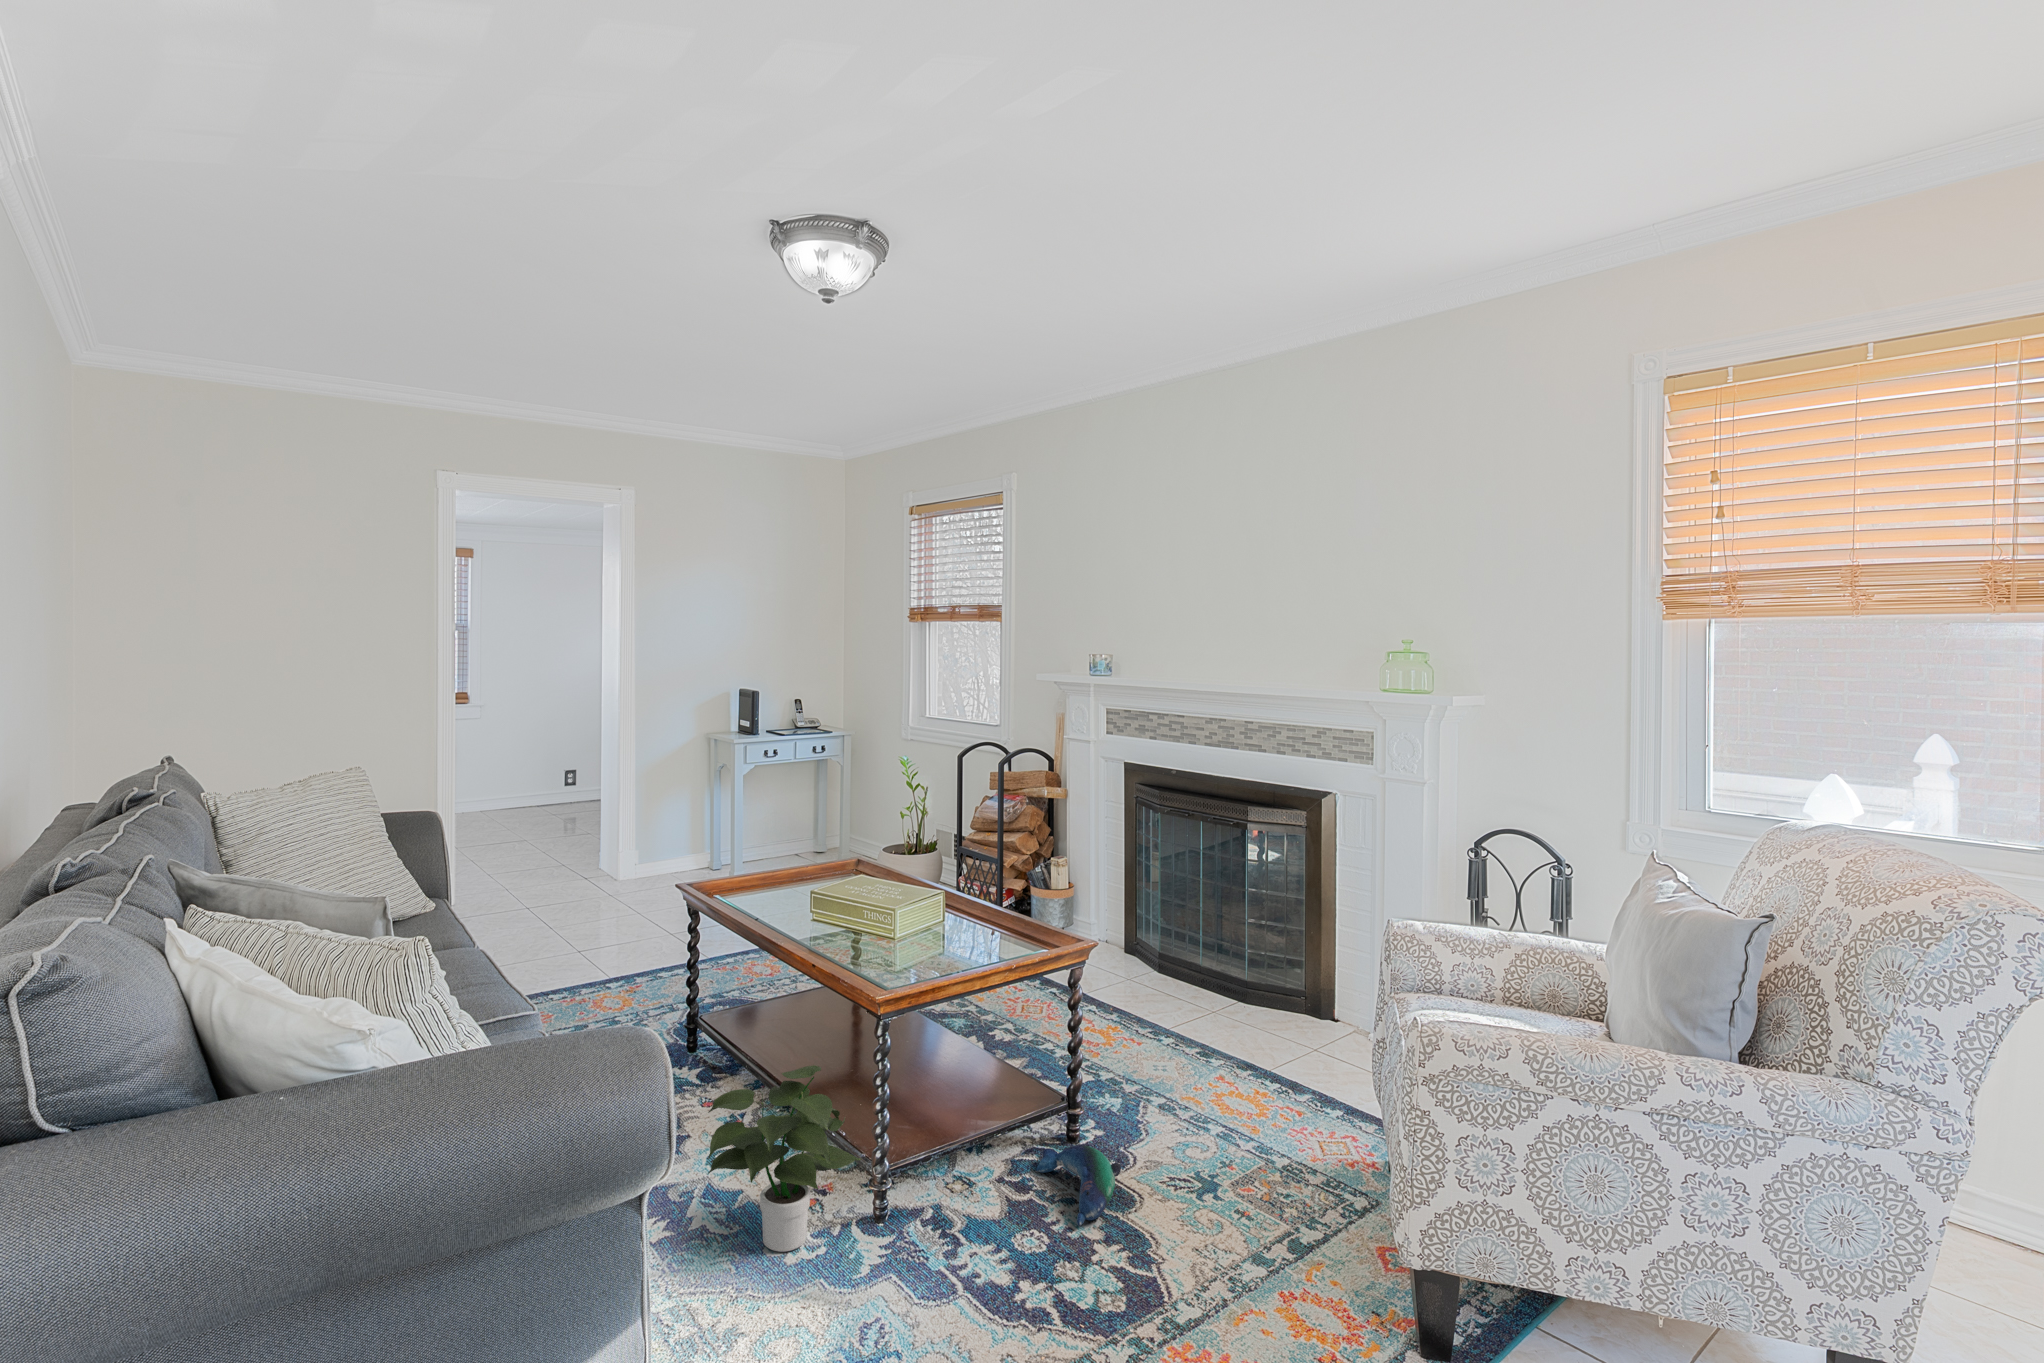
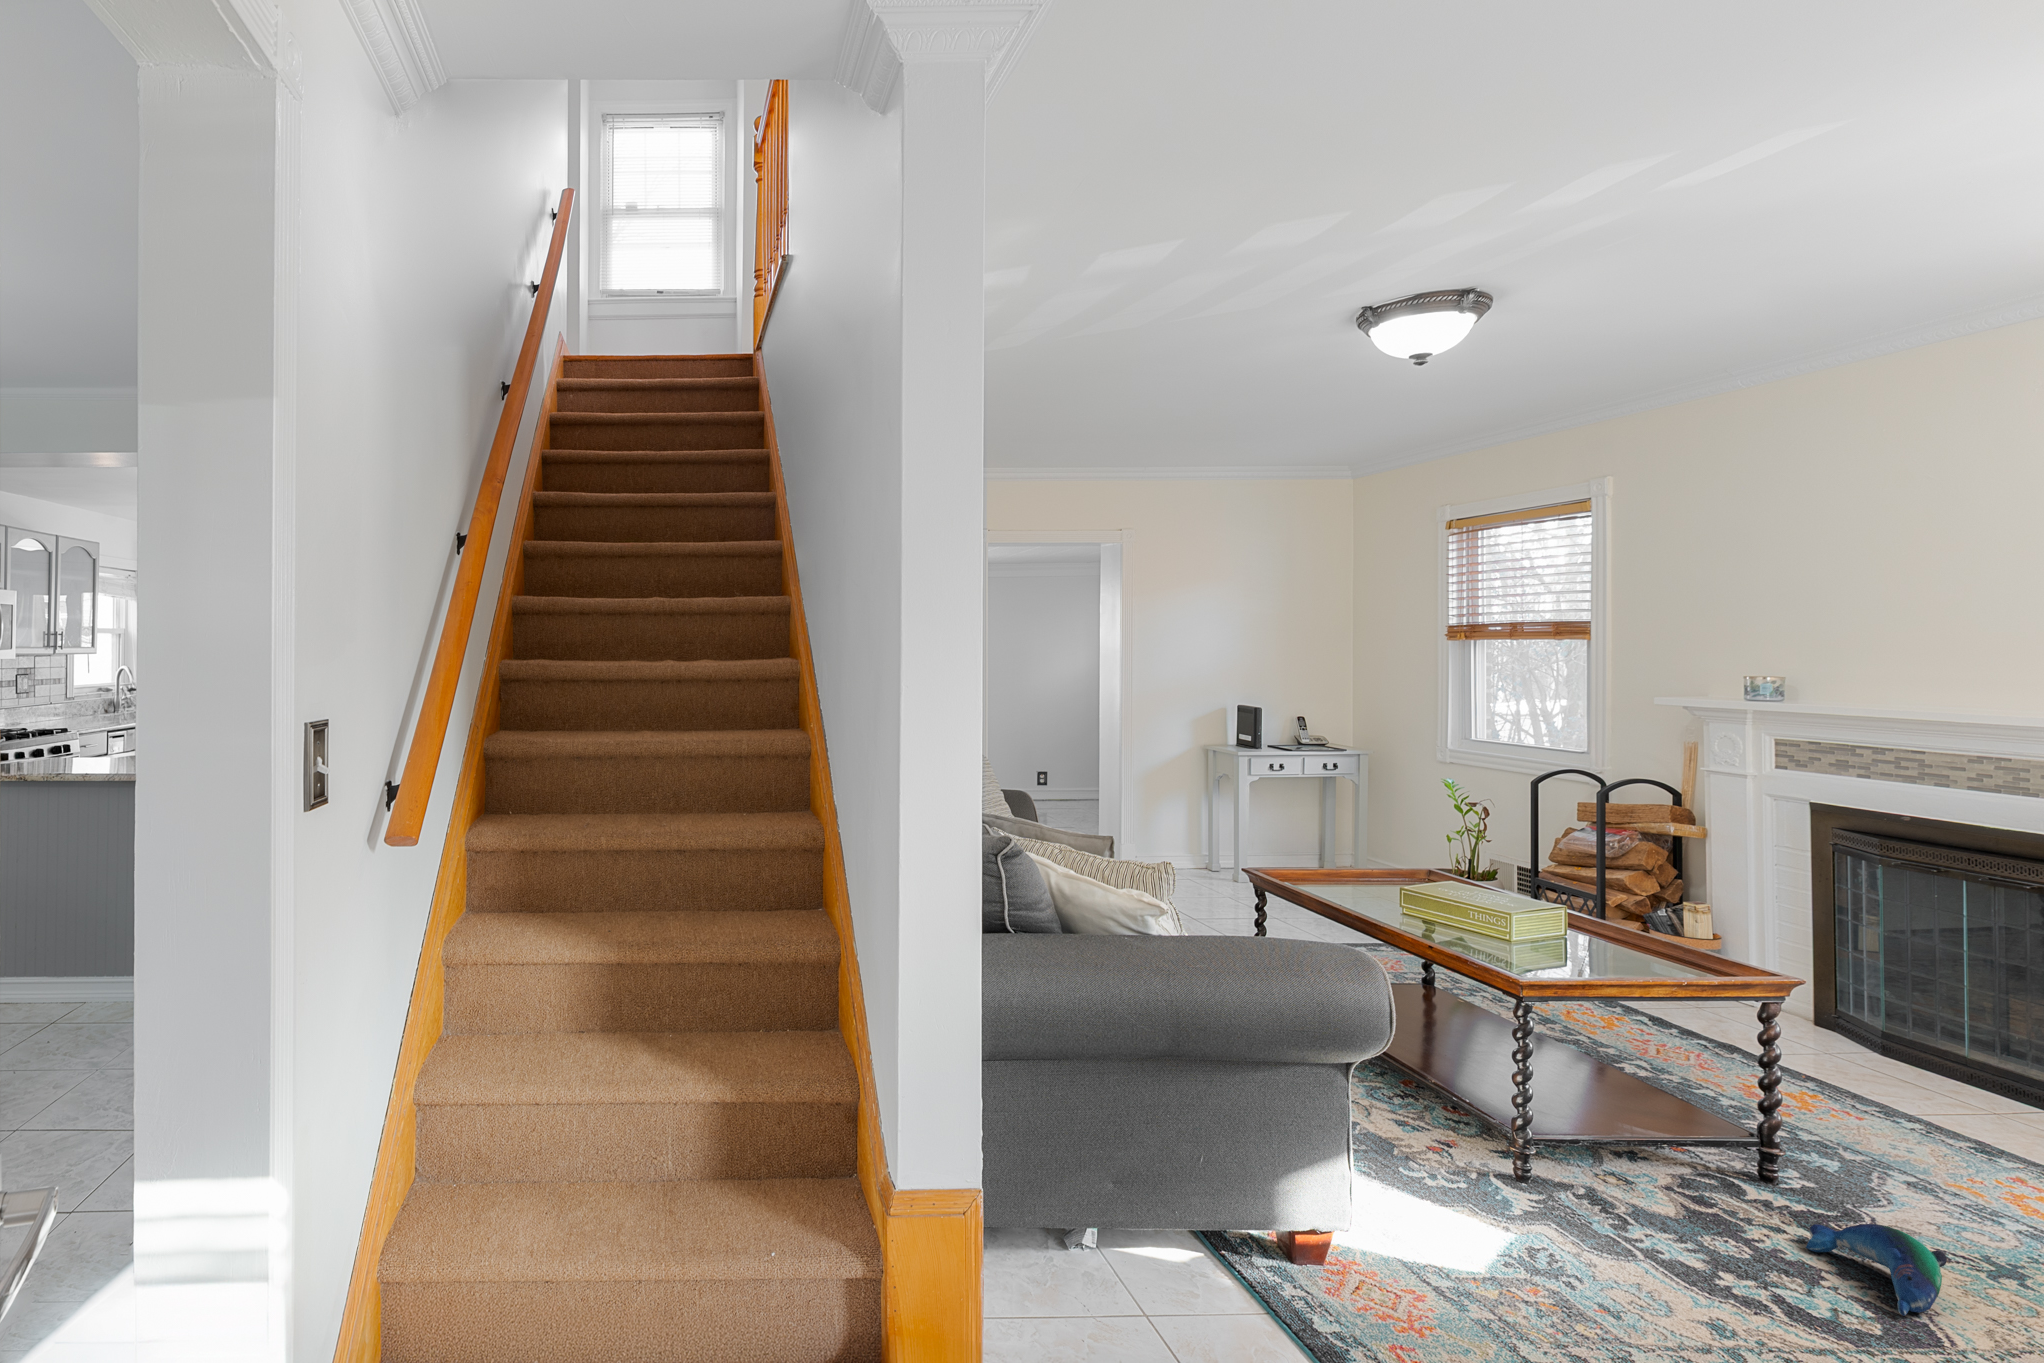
potted plant: present [708,1065,861,1252] -> none [1412,1077,1599,1278]

